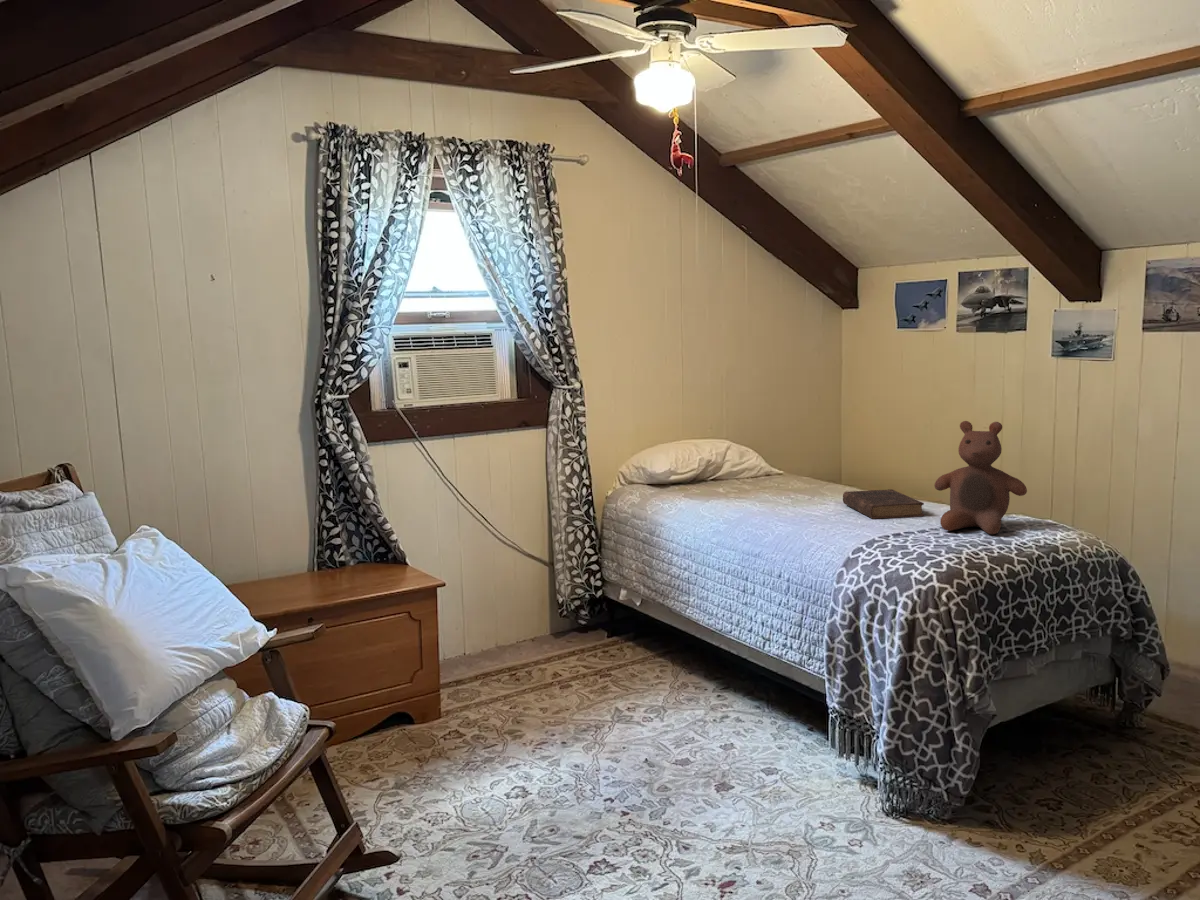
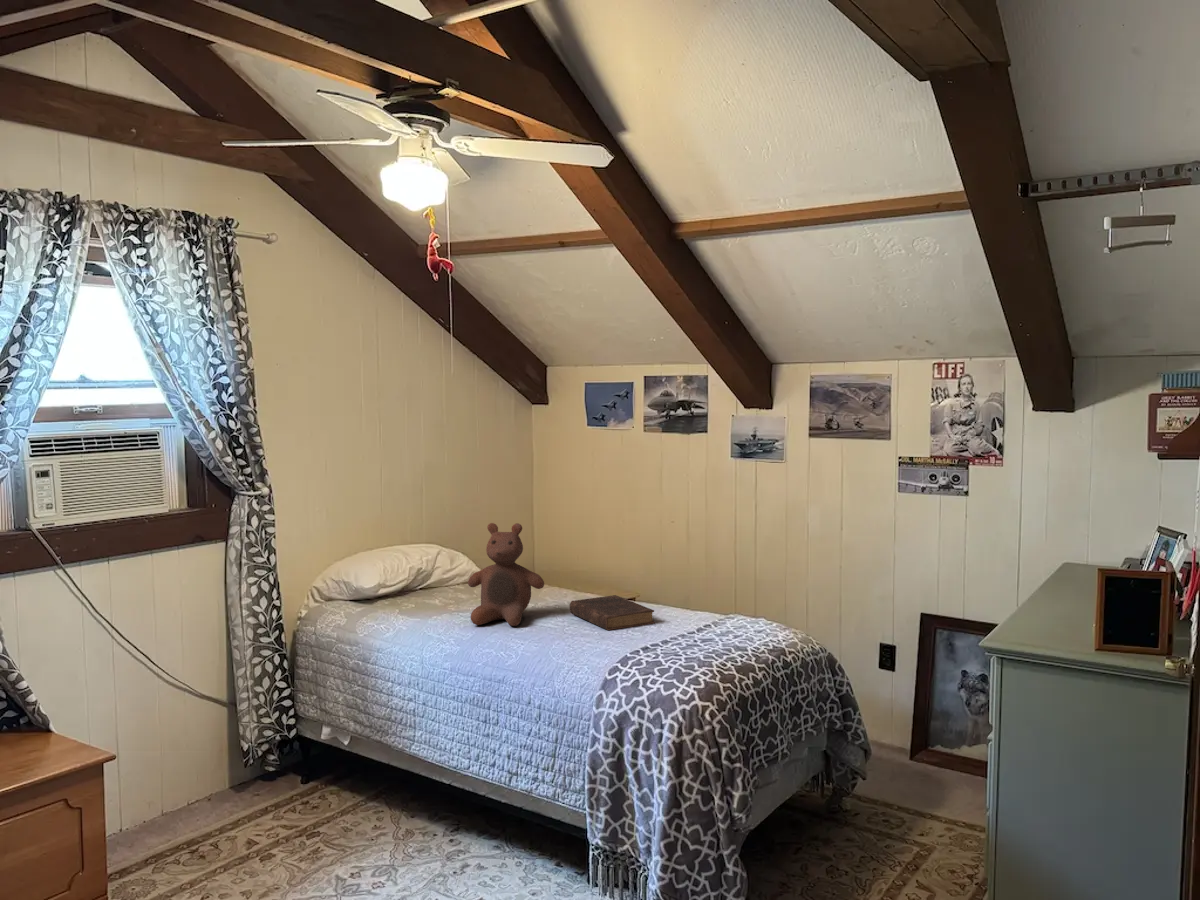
stuffed bear: present [934,421,1027,534] -> present [468,523,544,626]

